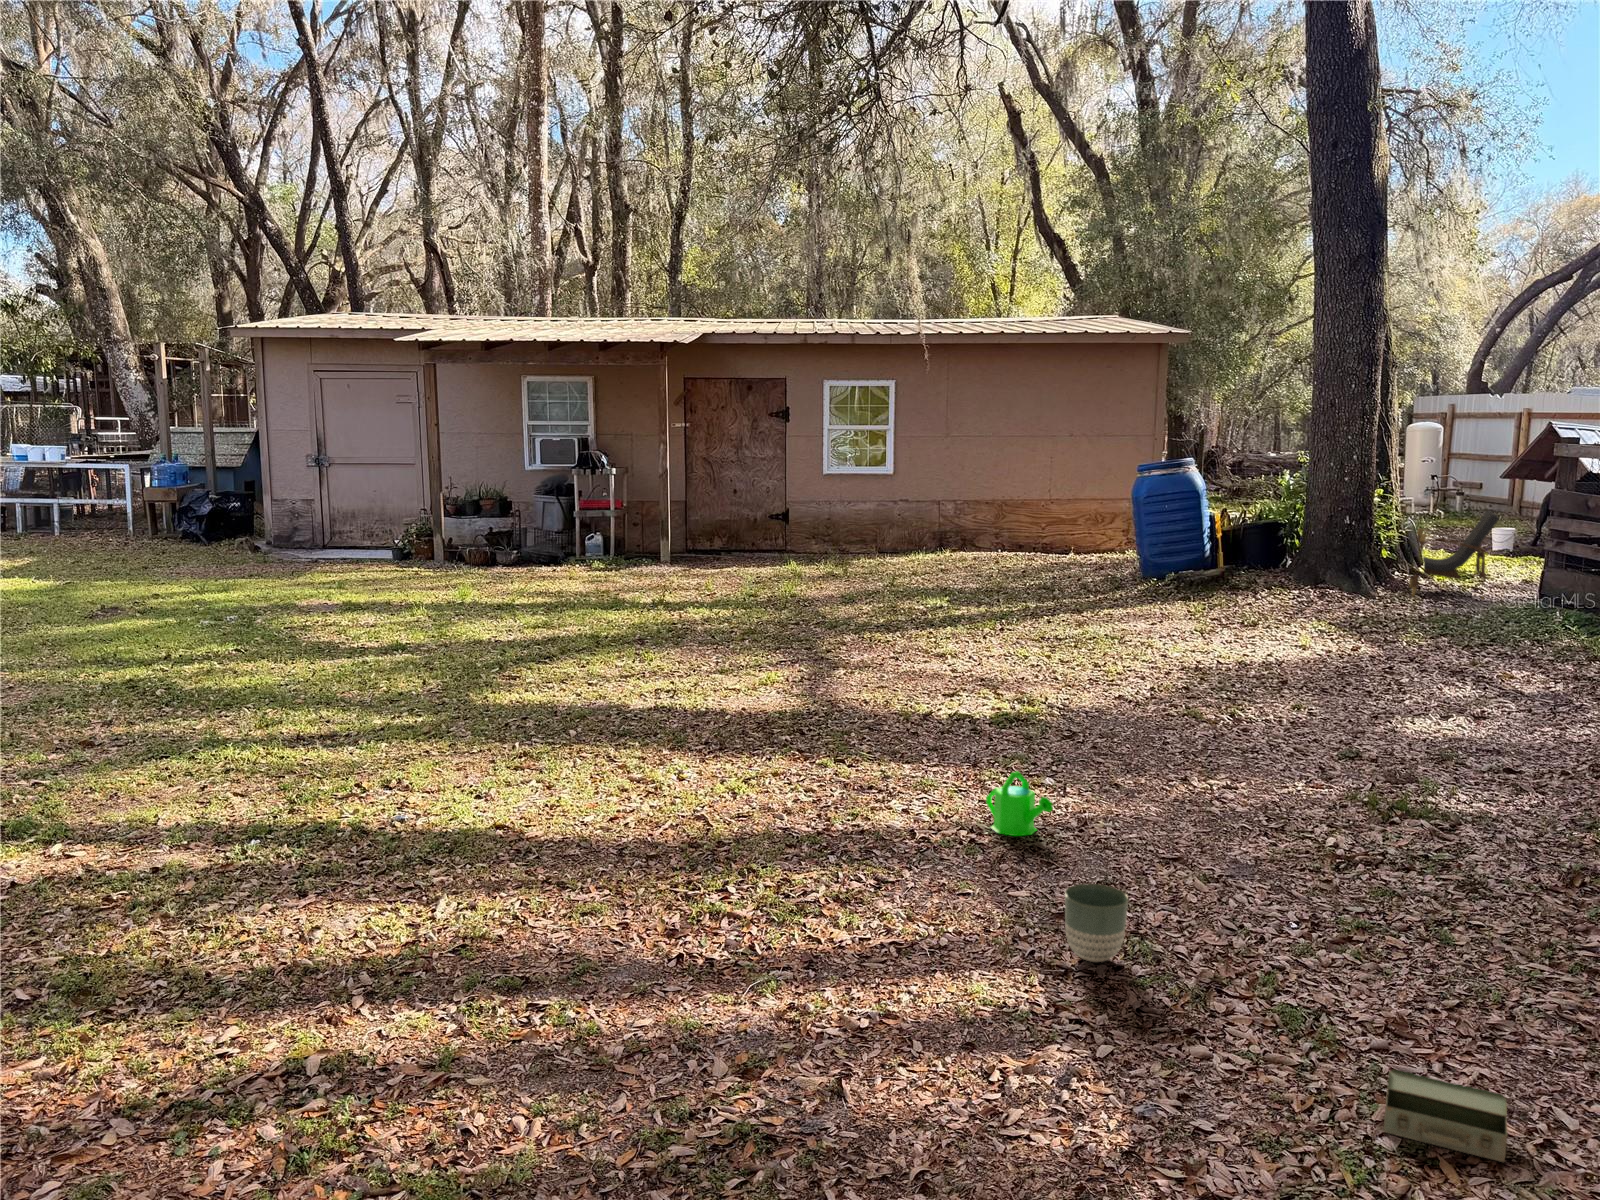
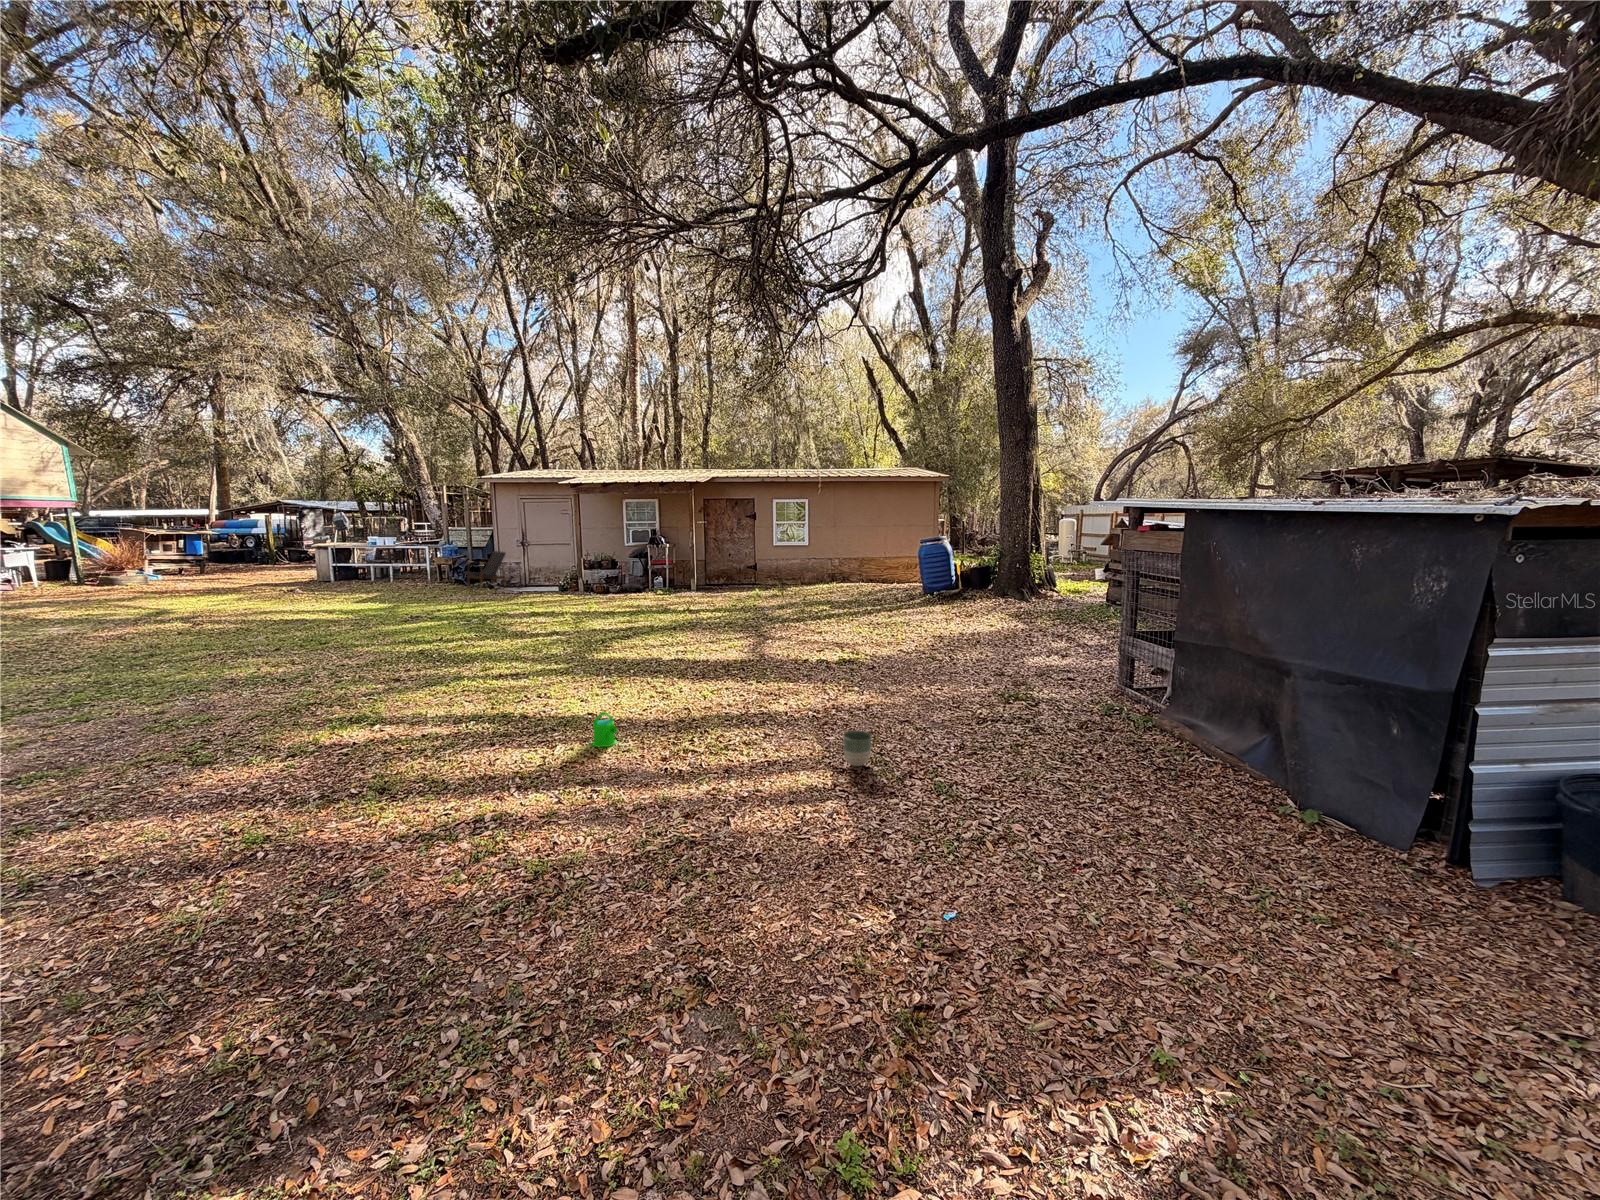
lounge chair: present [1409,511,1499,600] -> present [464,551,506,586]
watering can: present [986,771,1053,836] -> present [592,712,617,747]
toolbox: present [1383,1070,1508,1162] -> none [964,805,1019,842]

